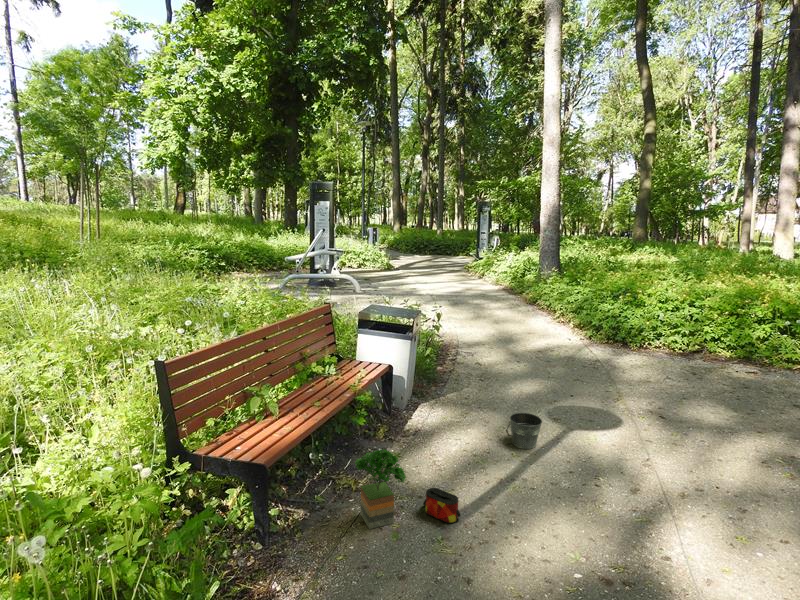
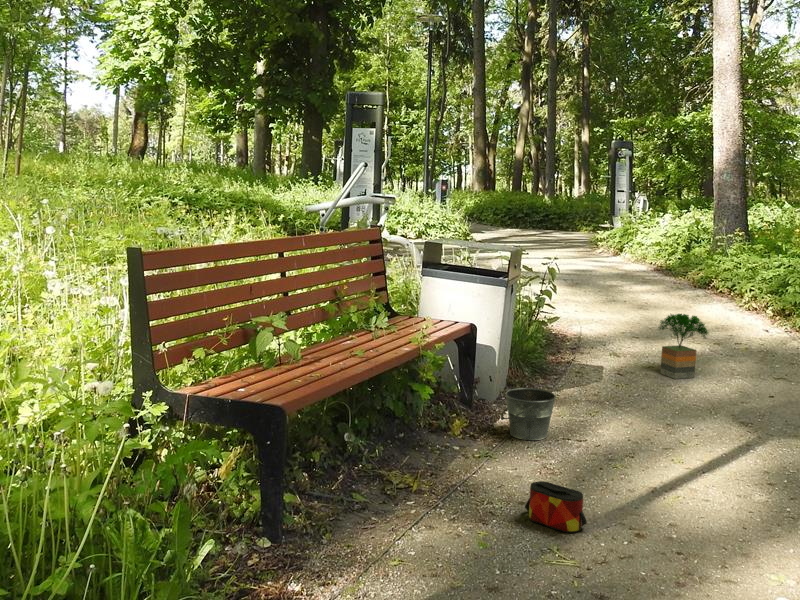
bucket: present [506,413,542,449] -> present [500,388,556,440]
potted tree: present [355,449,406,529] -> present [659,314,708,379]

